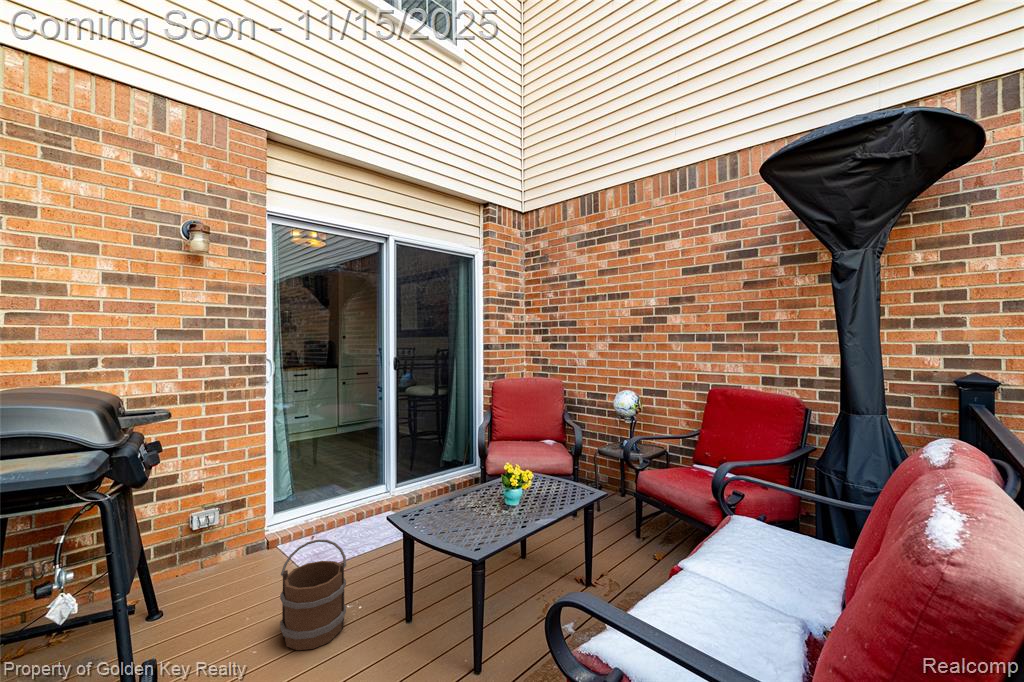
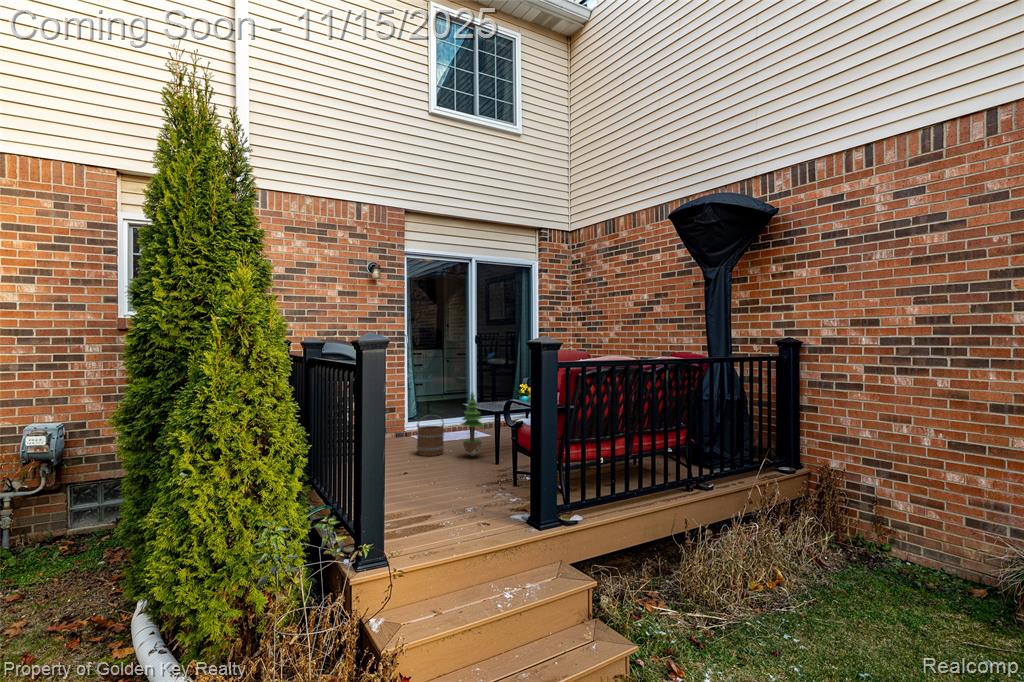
potted tree: none [385,492,437,635] -> present [461,392,484,456]

